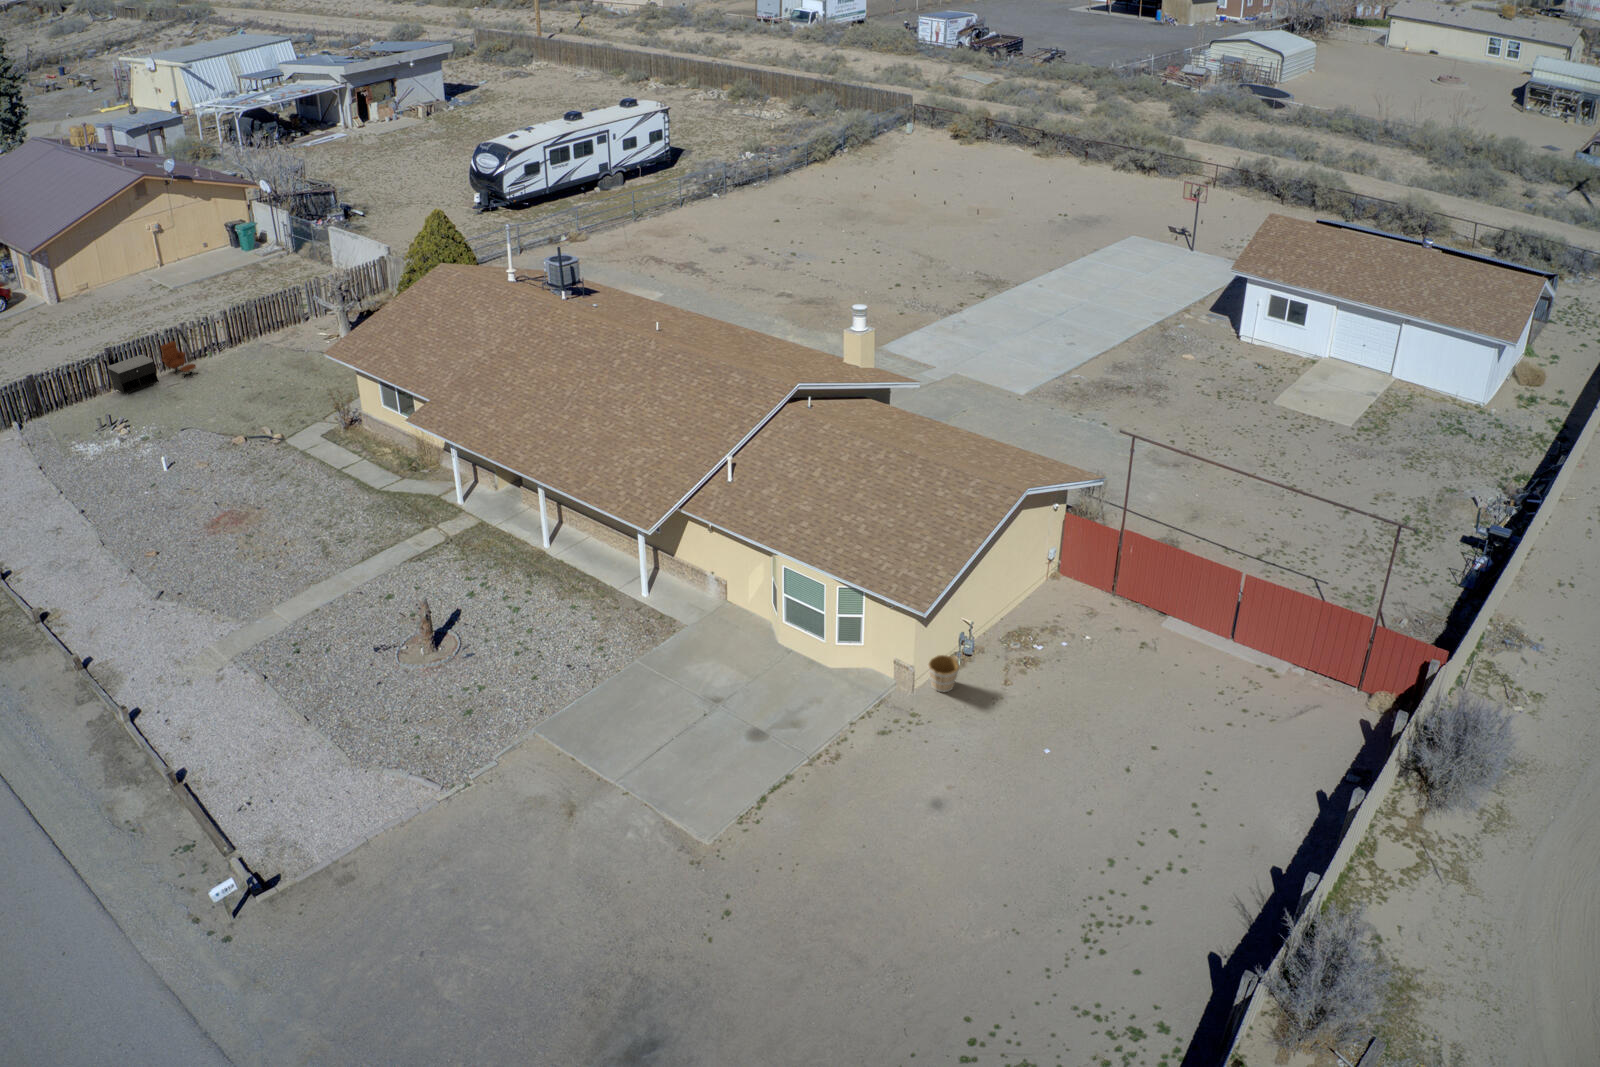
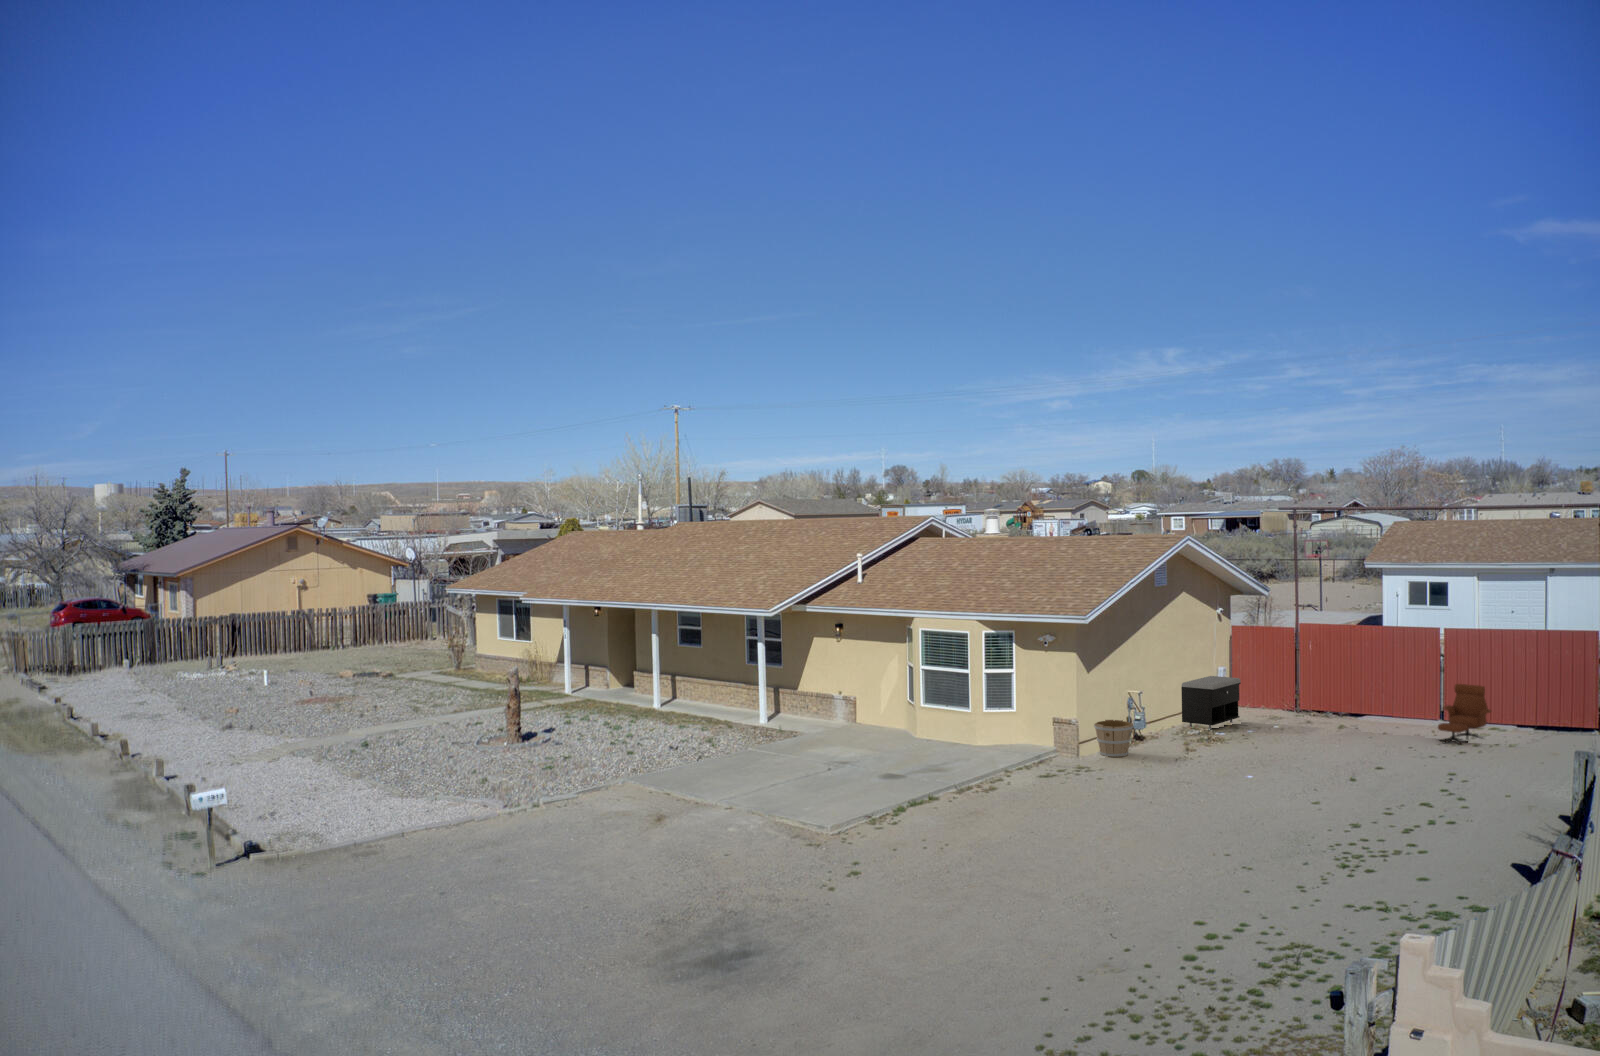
lounge chair: present [160,341,196,376] -> present [1438,684,1491,744]
storage bench: present [108,355,159,395] -> present [1181,676,1241,729]

